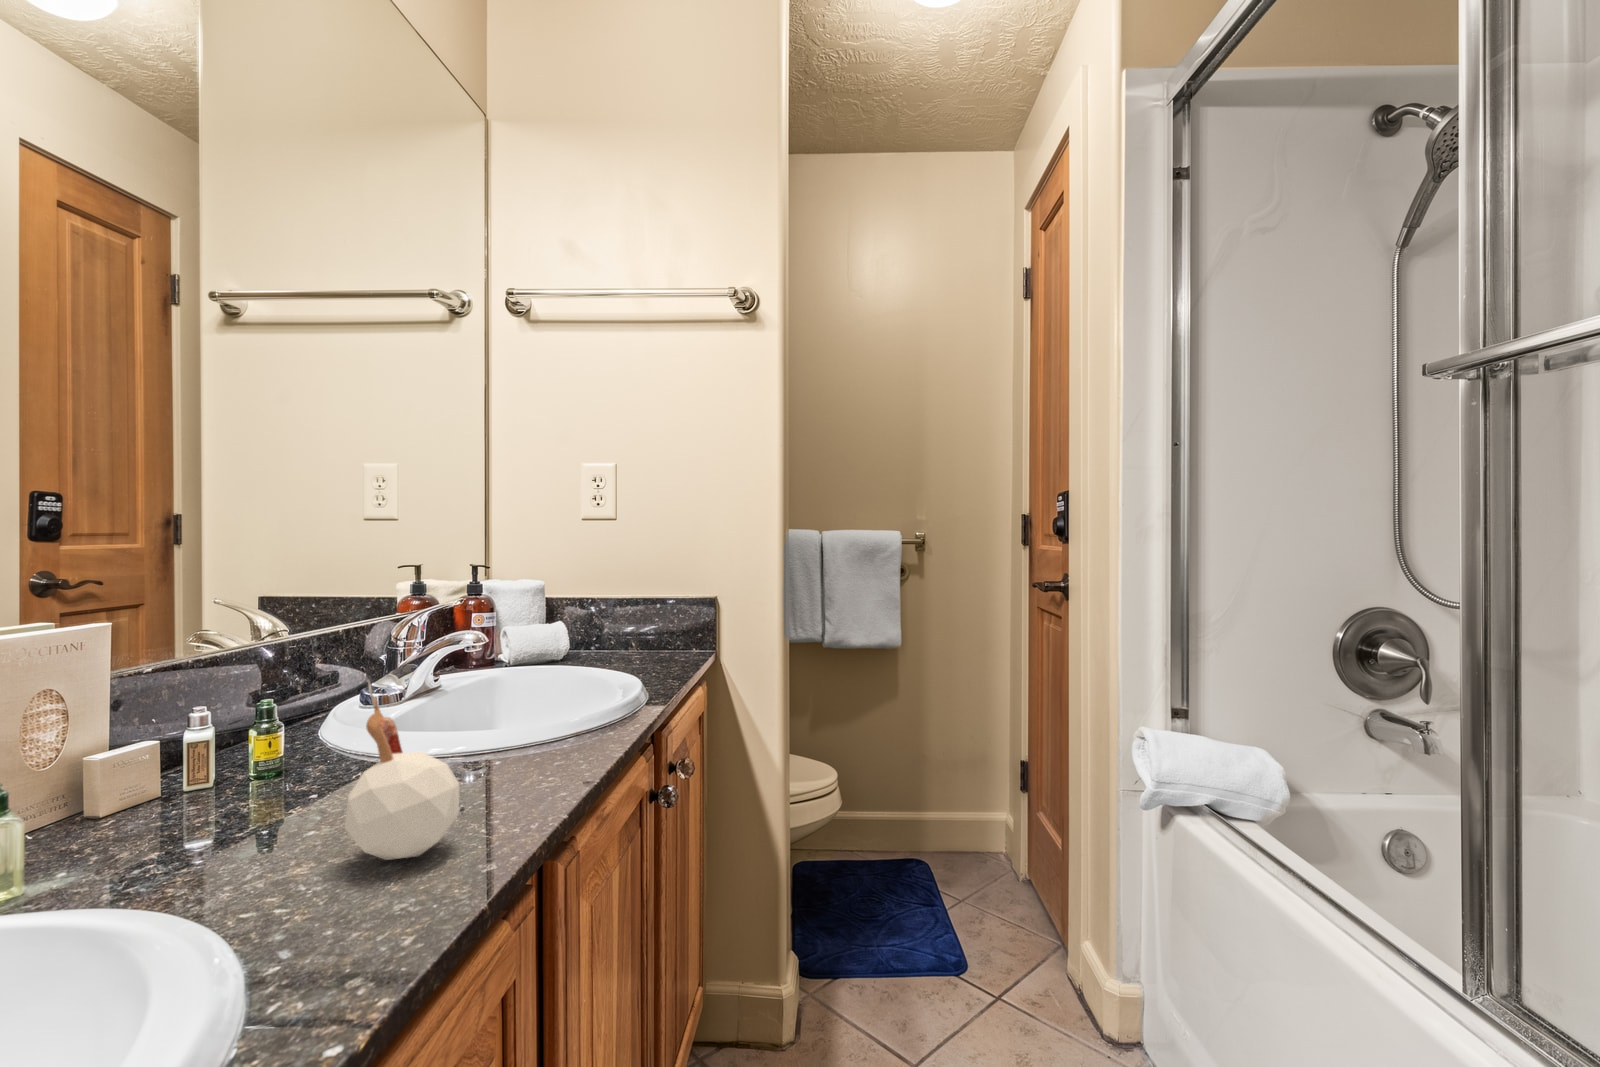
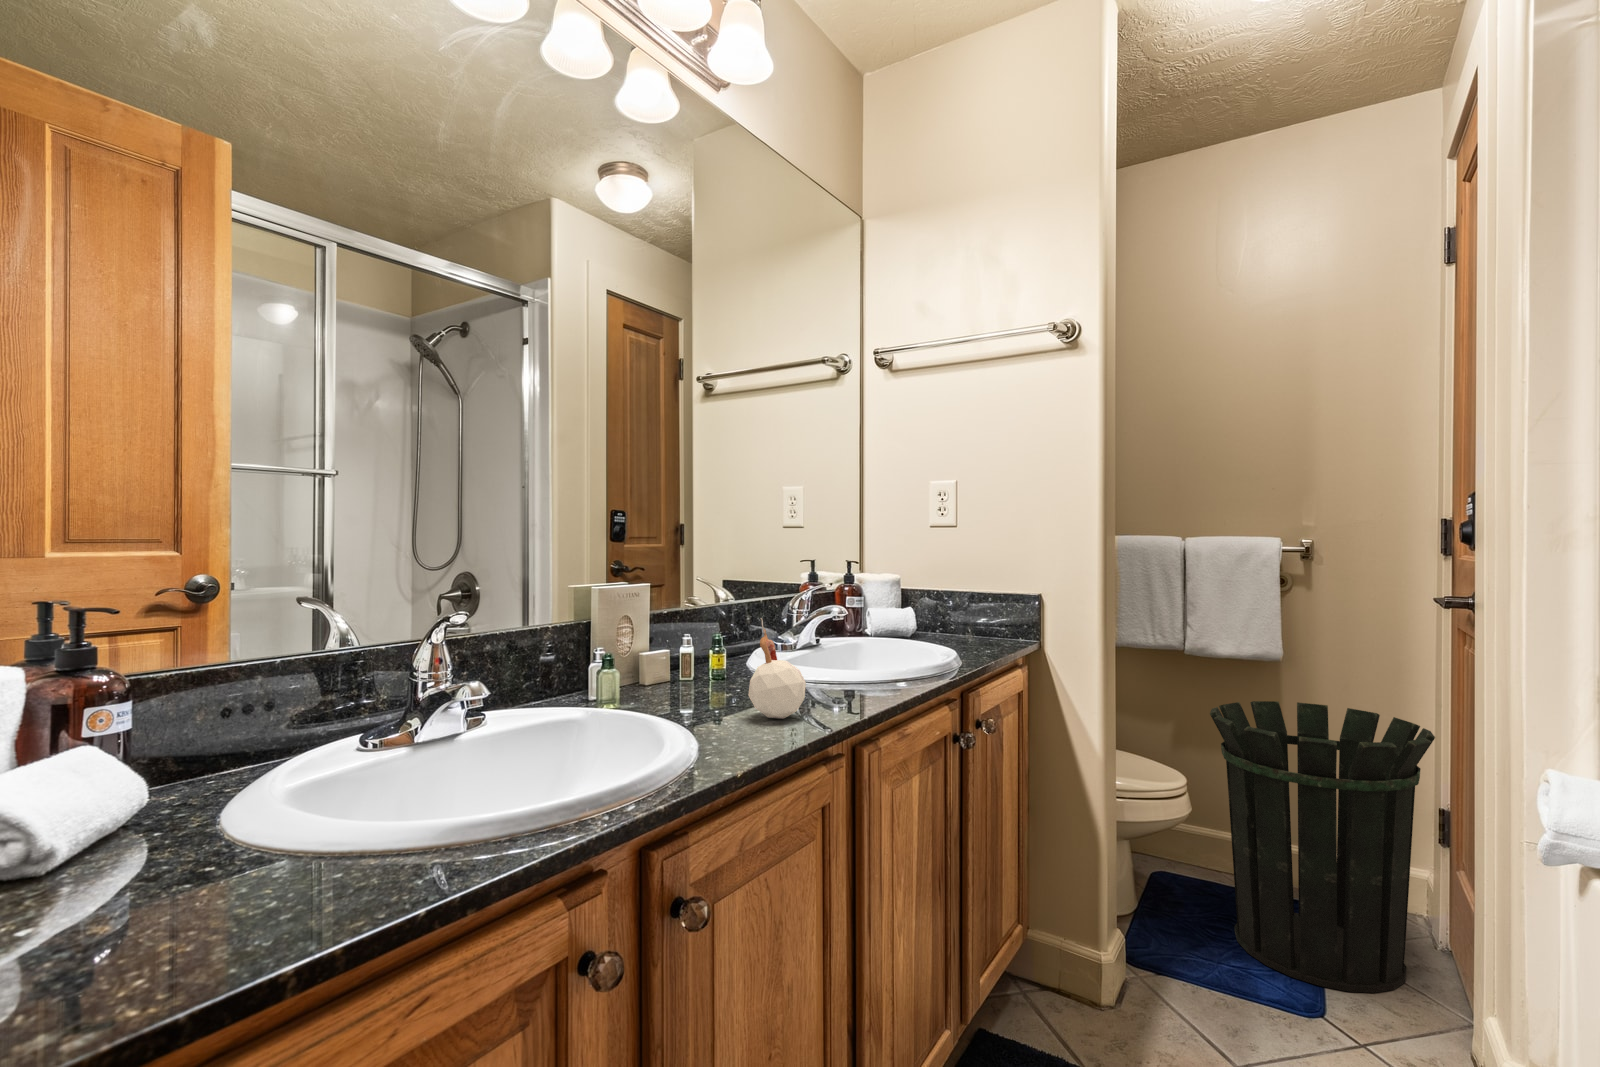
waste bin: none [855,683,1030,948] -> present [1210,701,1435,993]

